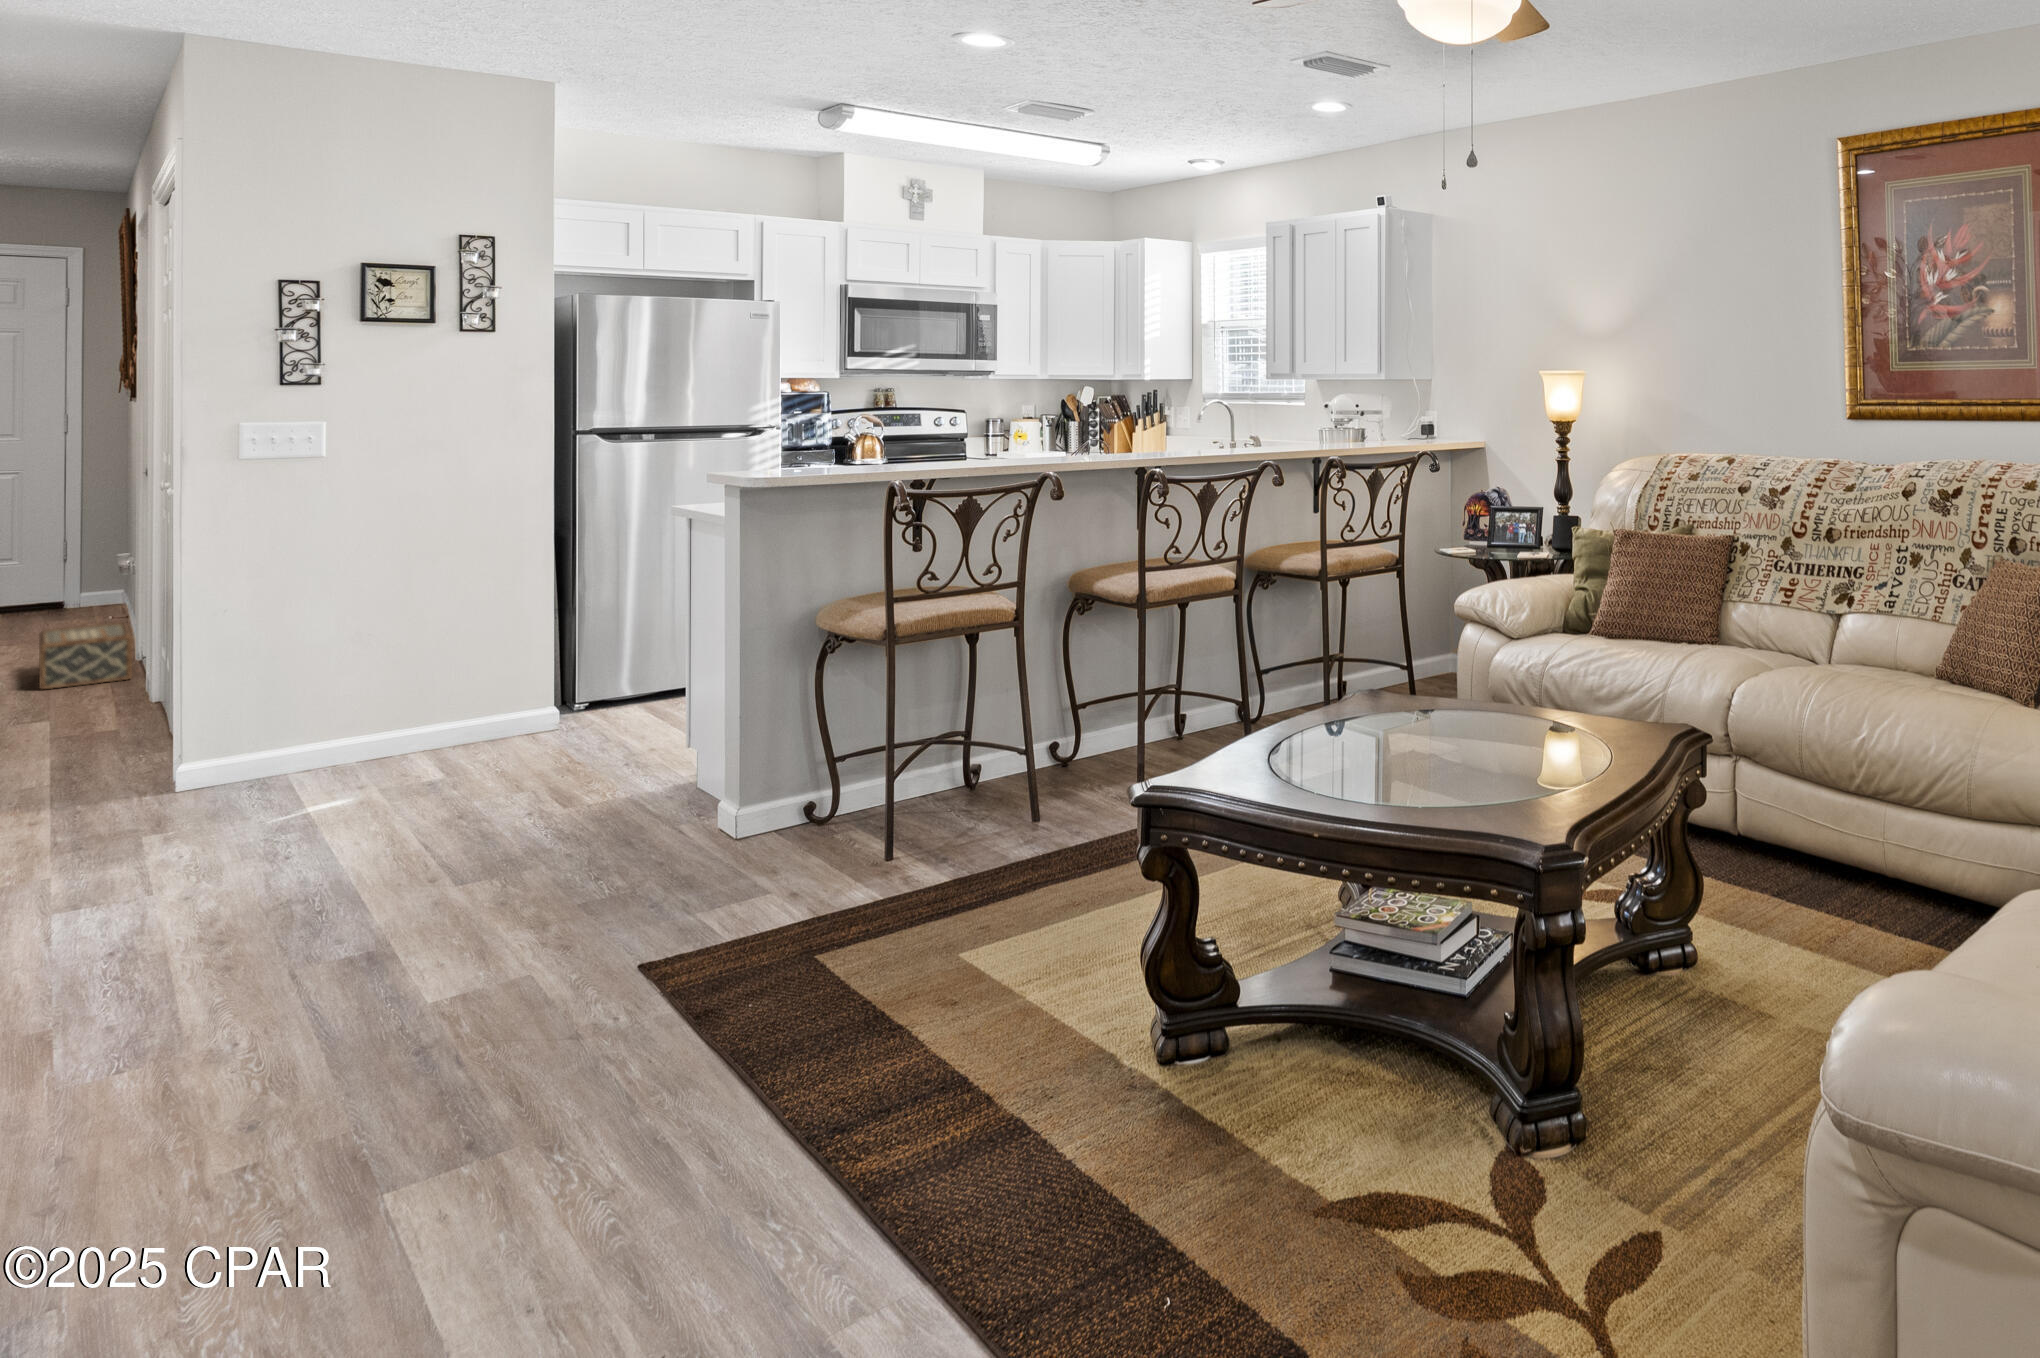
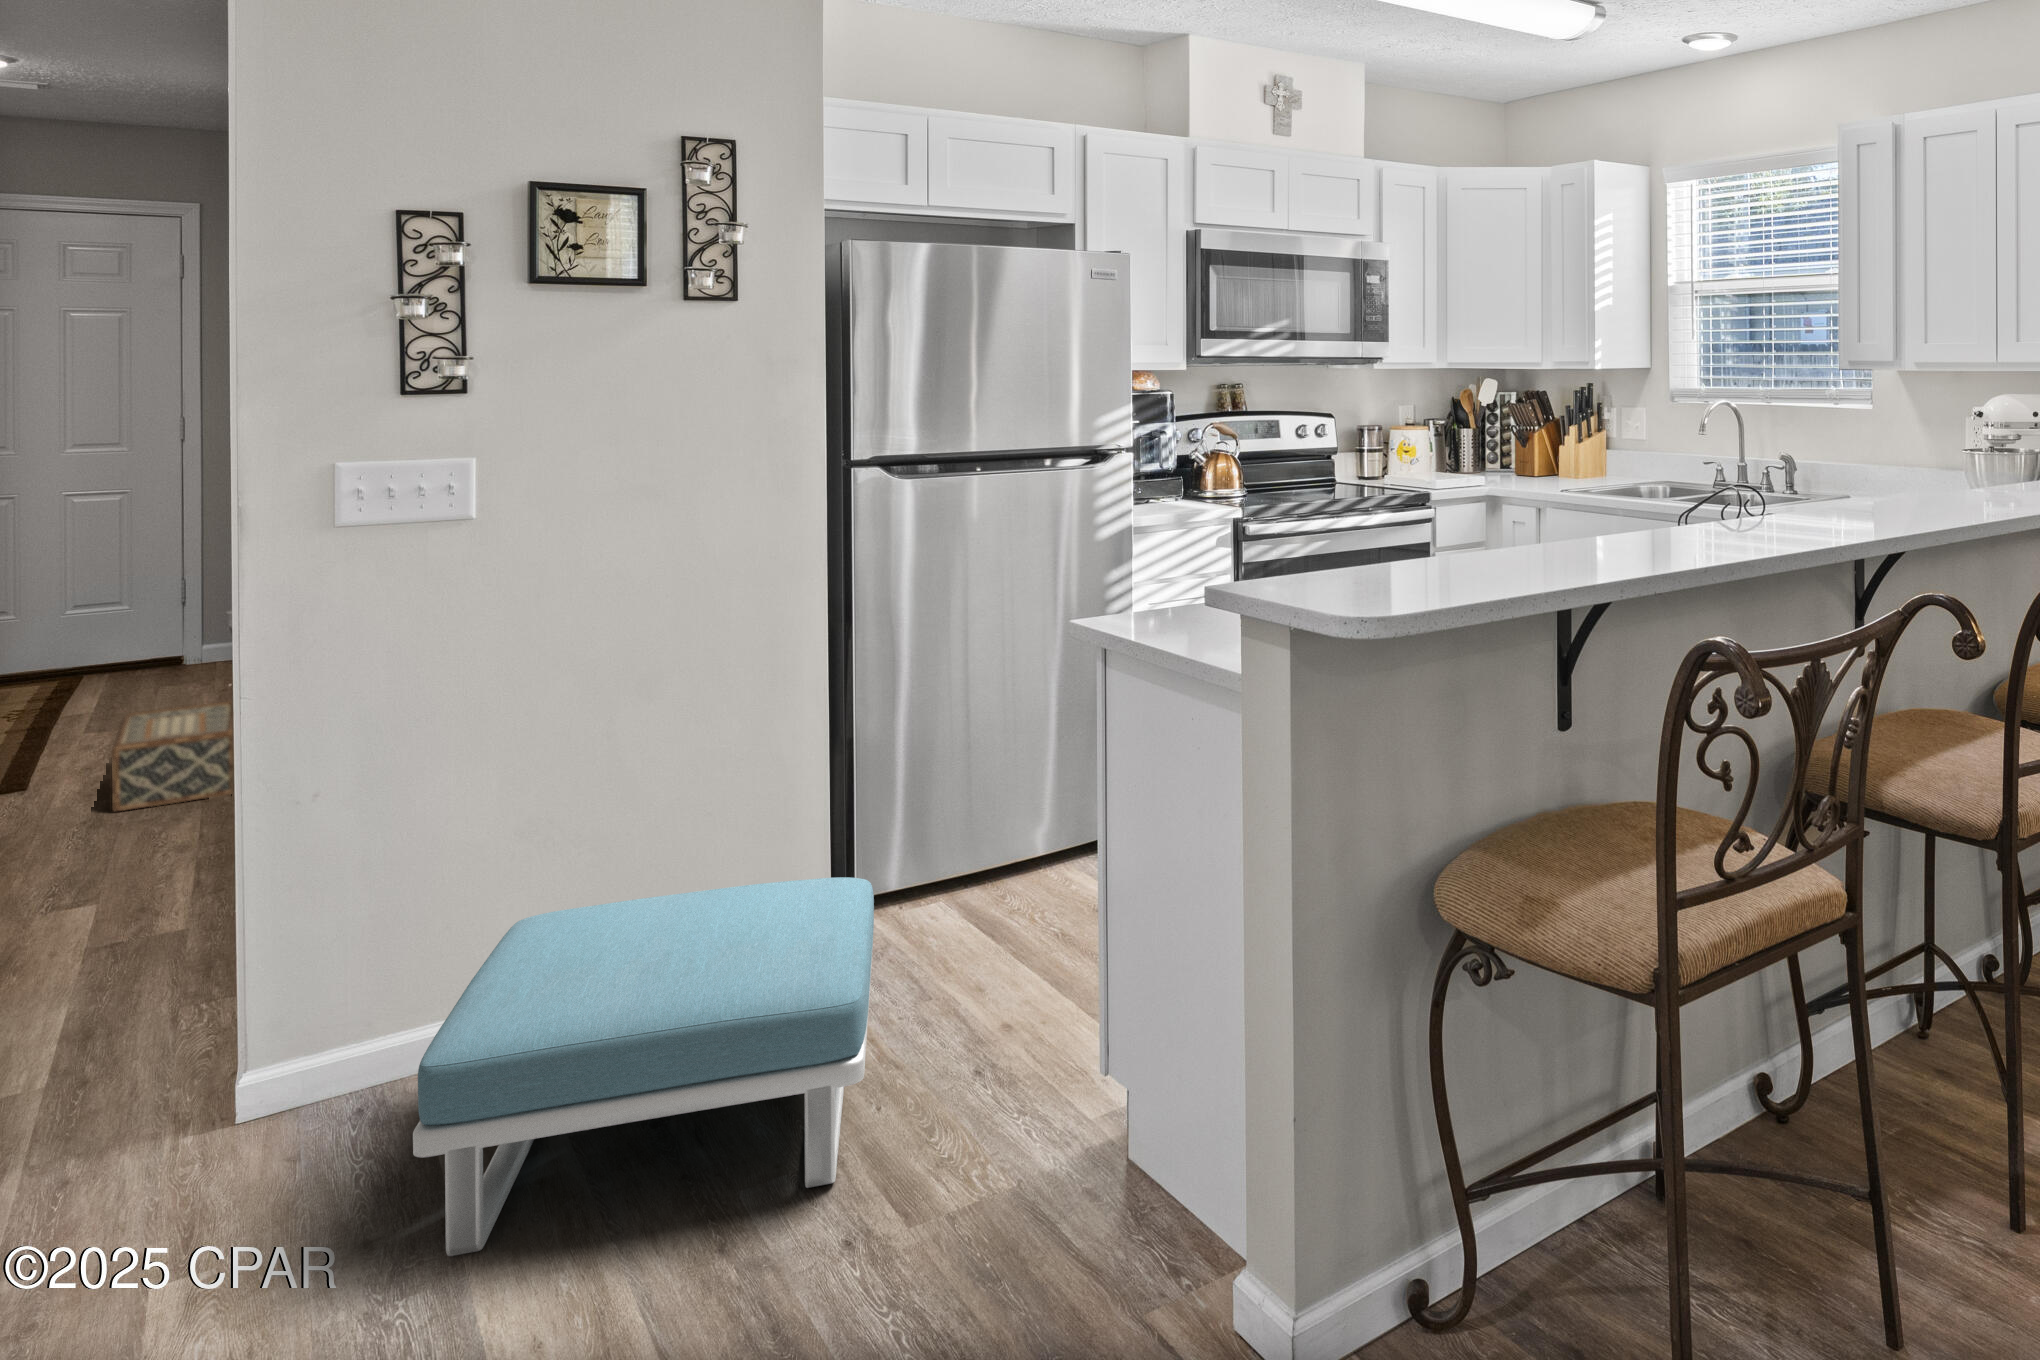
footstool: none [294,662,574,823] -> present [413,877,874,1256]

